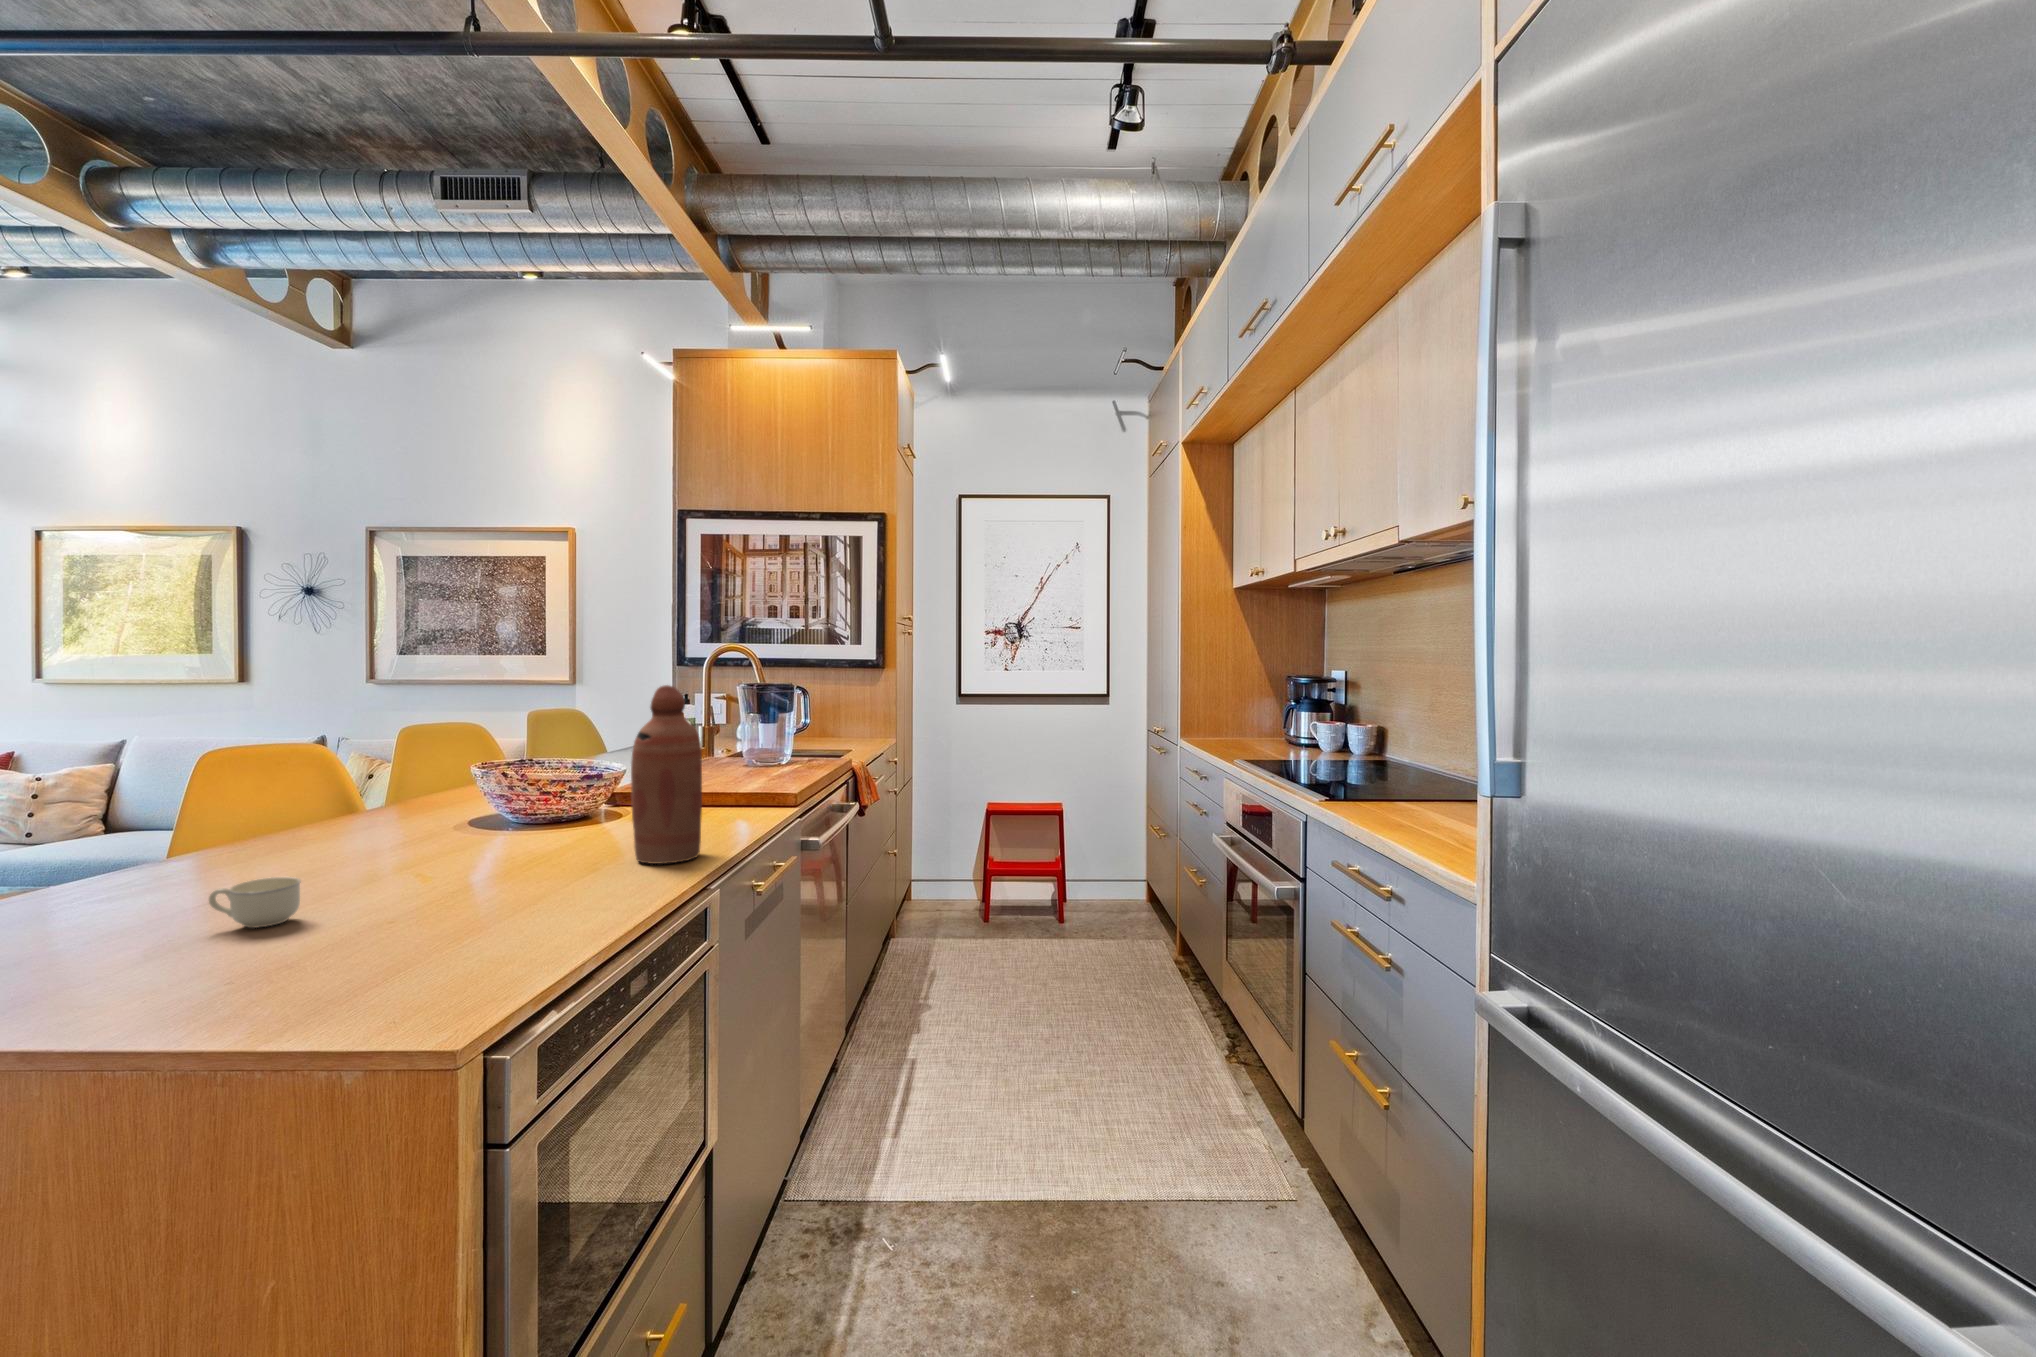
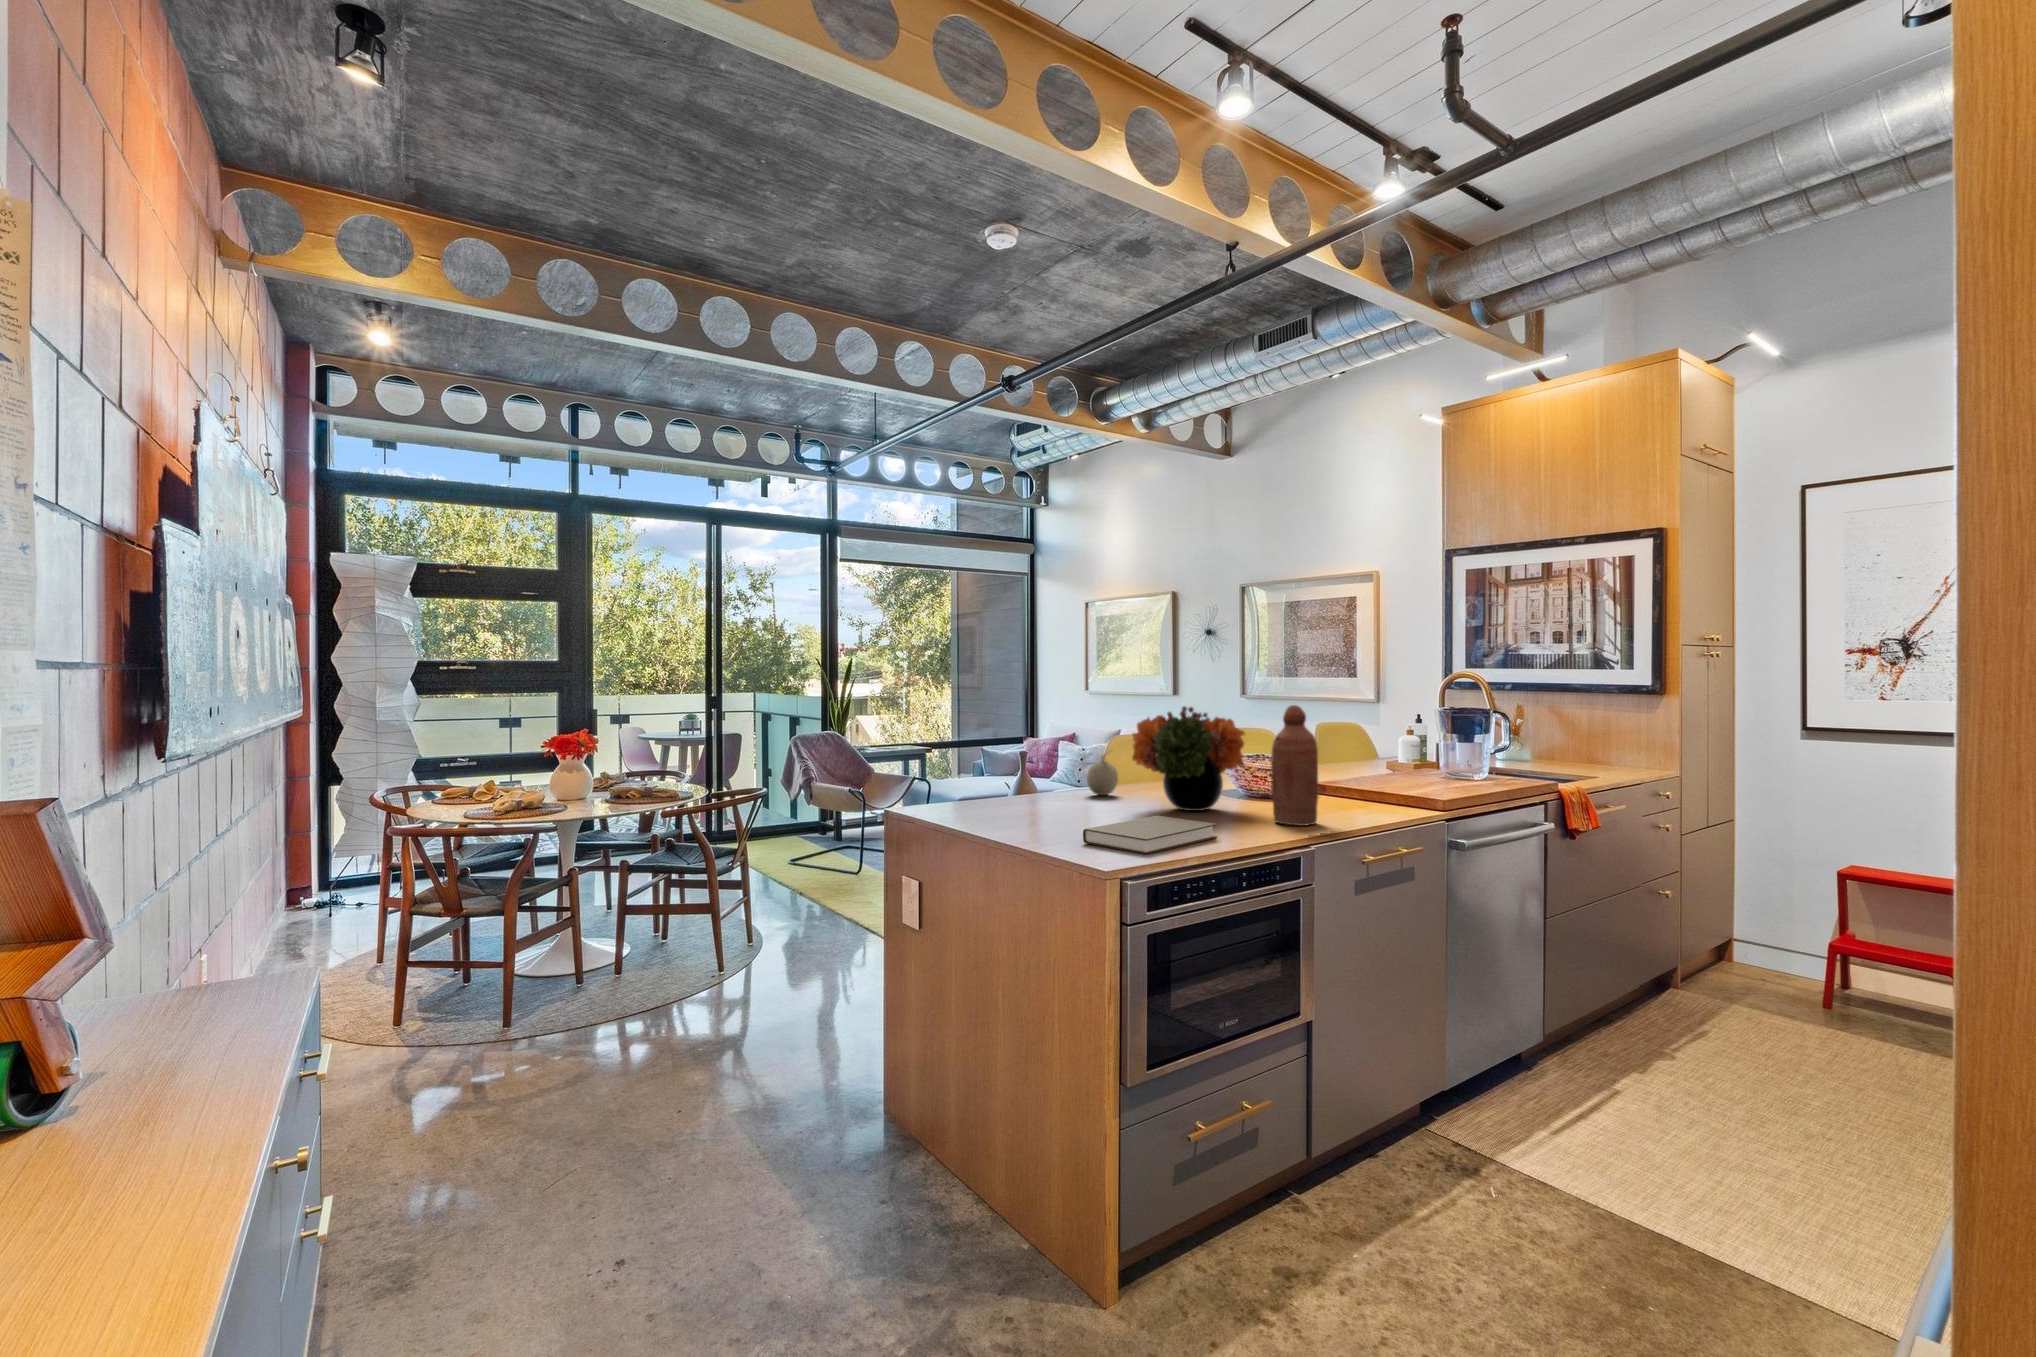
flower arrangement: none [338,692,567,868] -> present [1132,706,1245,811]
fruit: none [200,777,278,865] -> present [1087,754,1118,795]
cup: present [209,877,300,928] -> none [1068,797,1102,820]
book: none [325,887,592,989] -> present [1083,815,1217,854]

